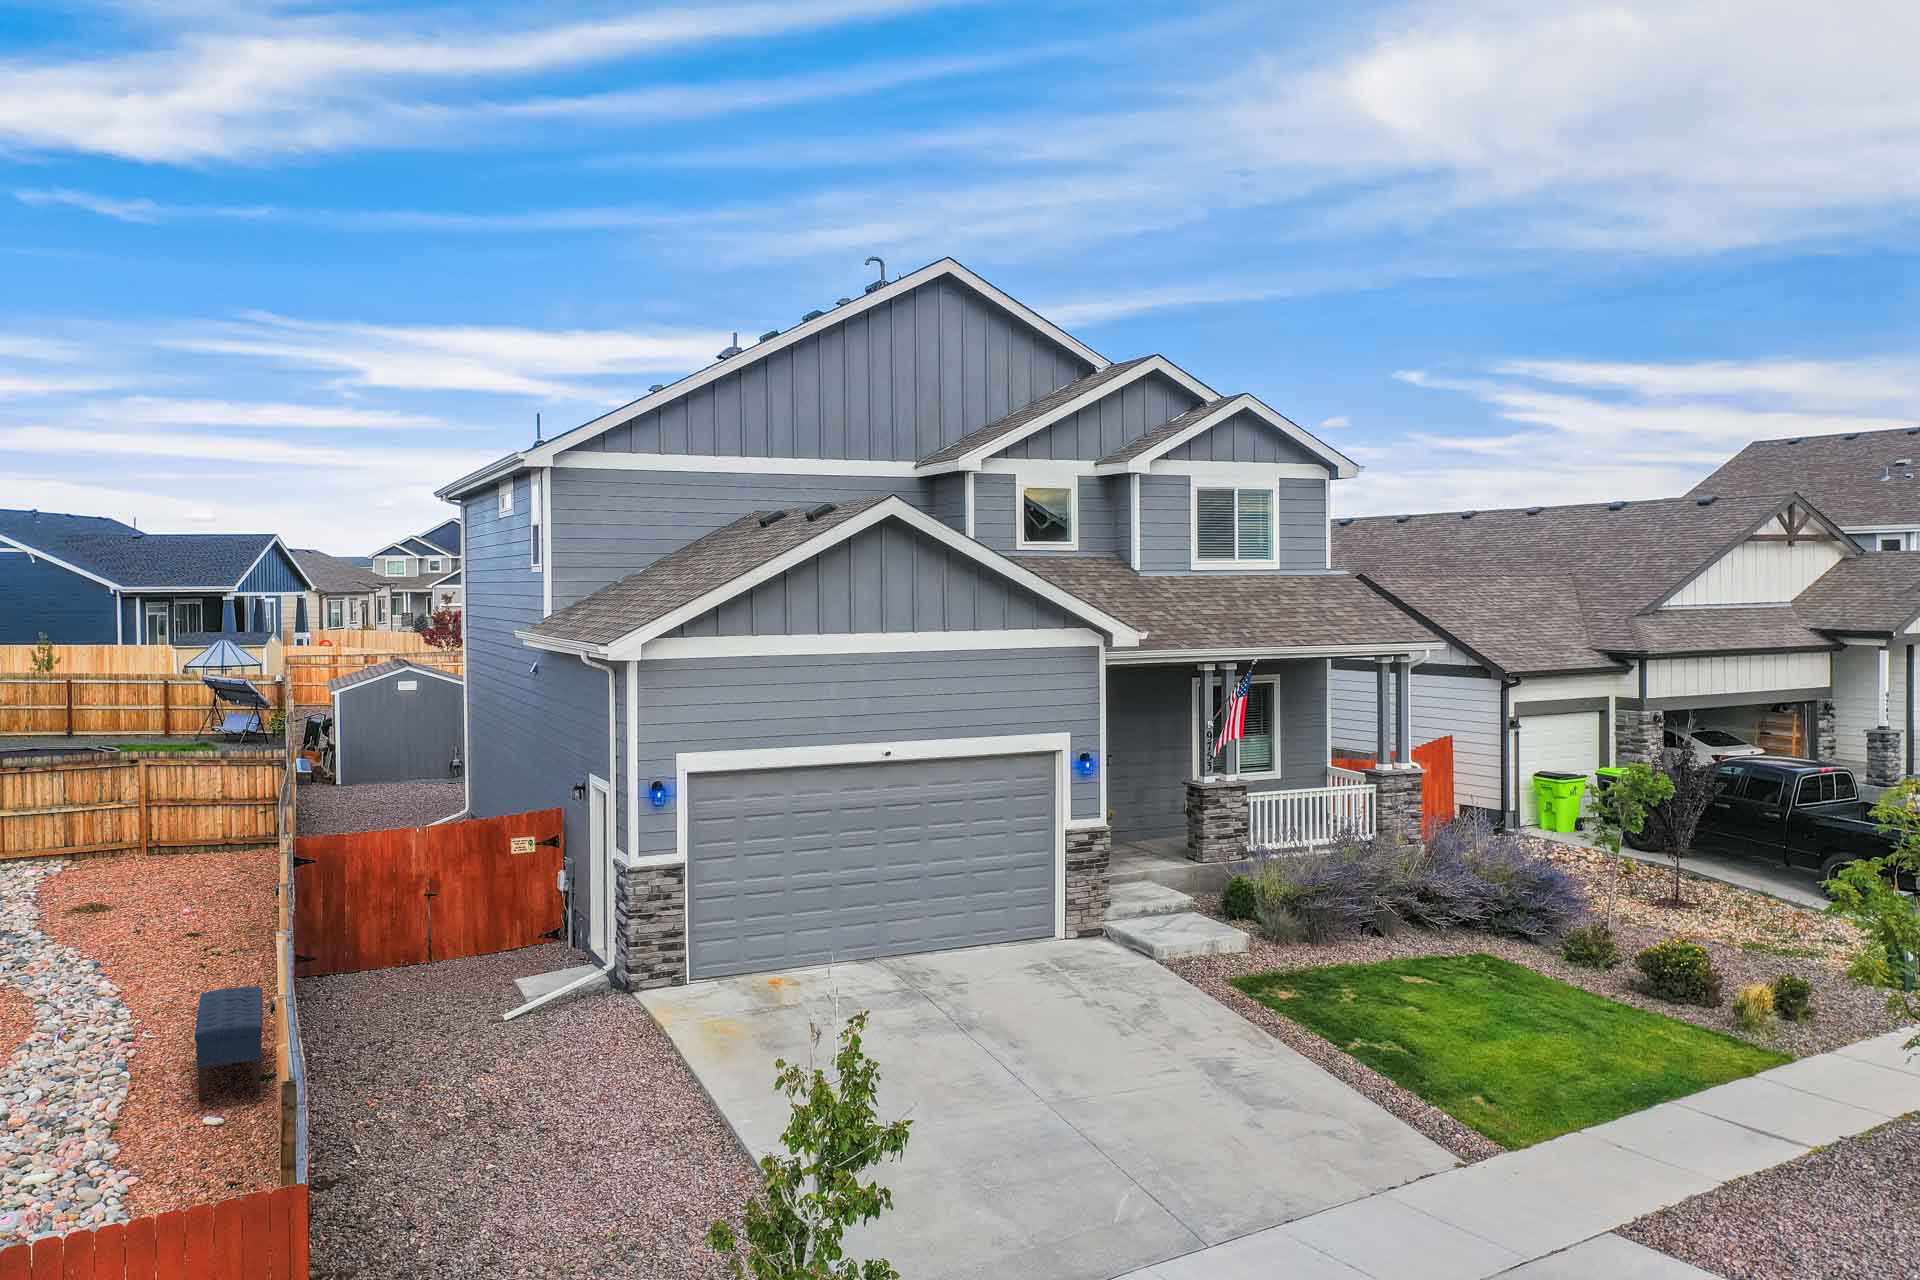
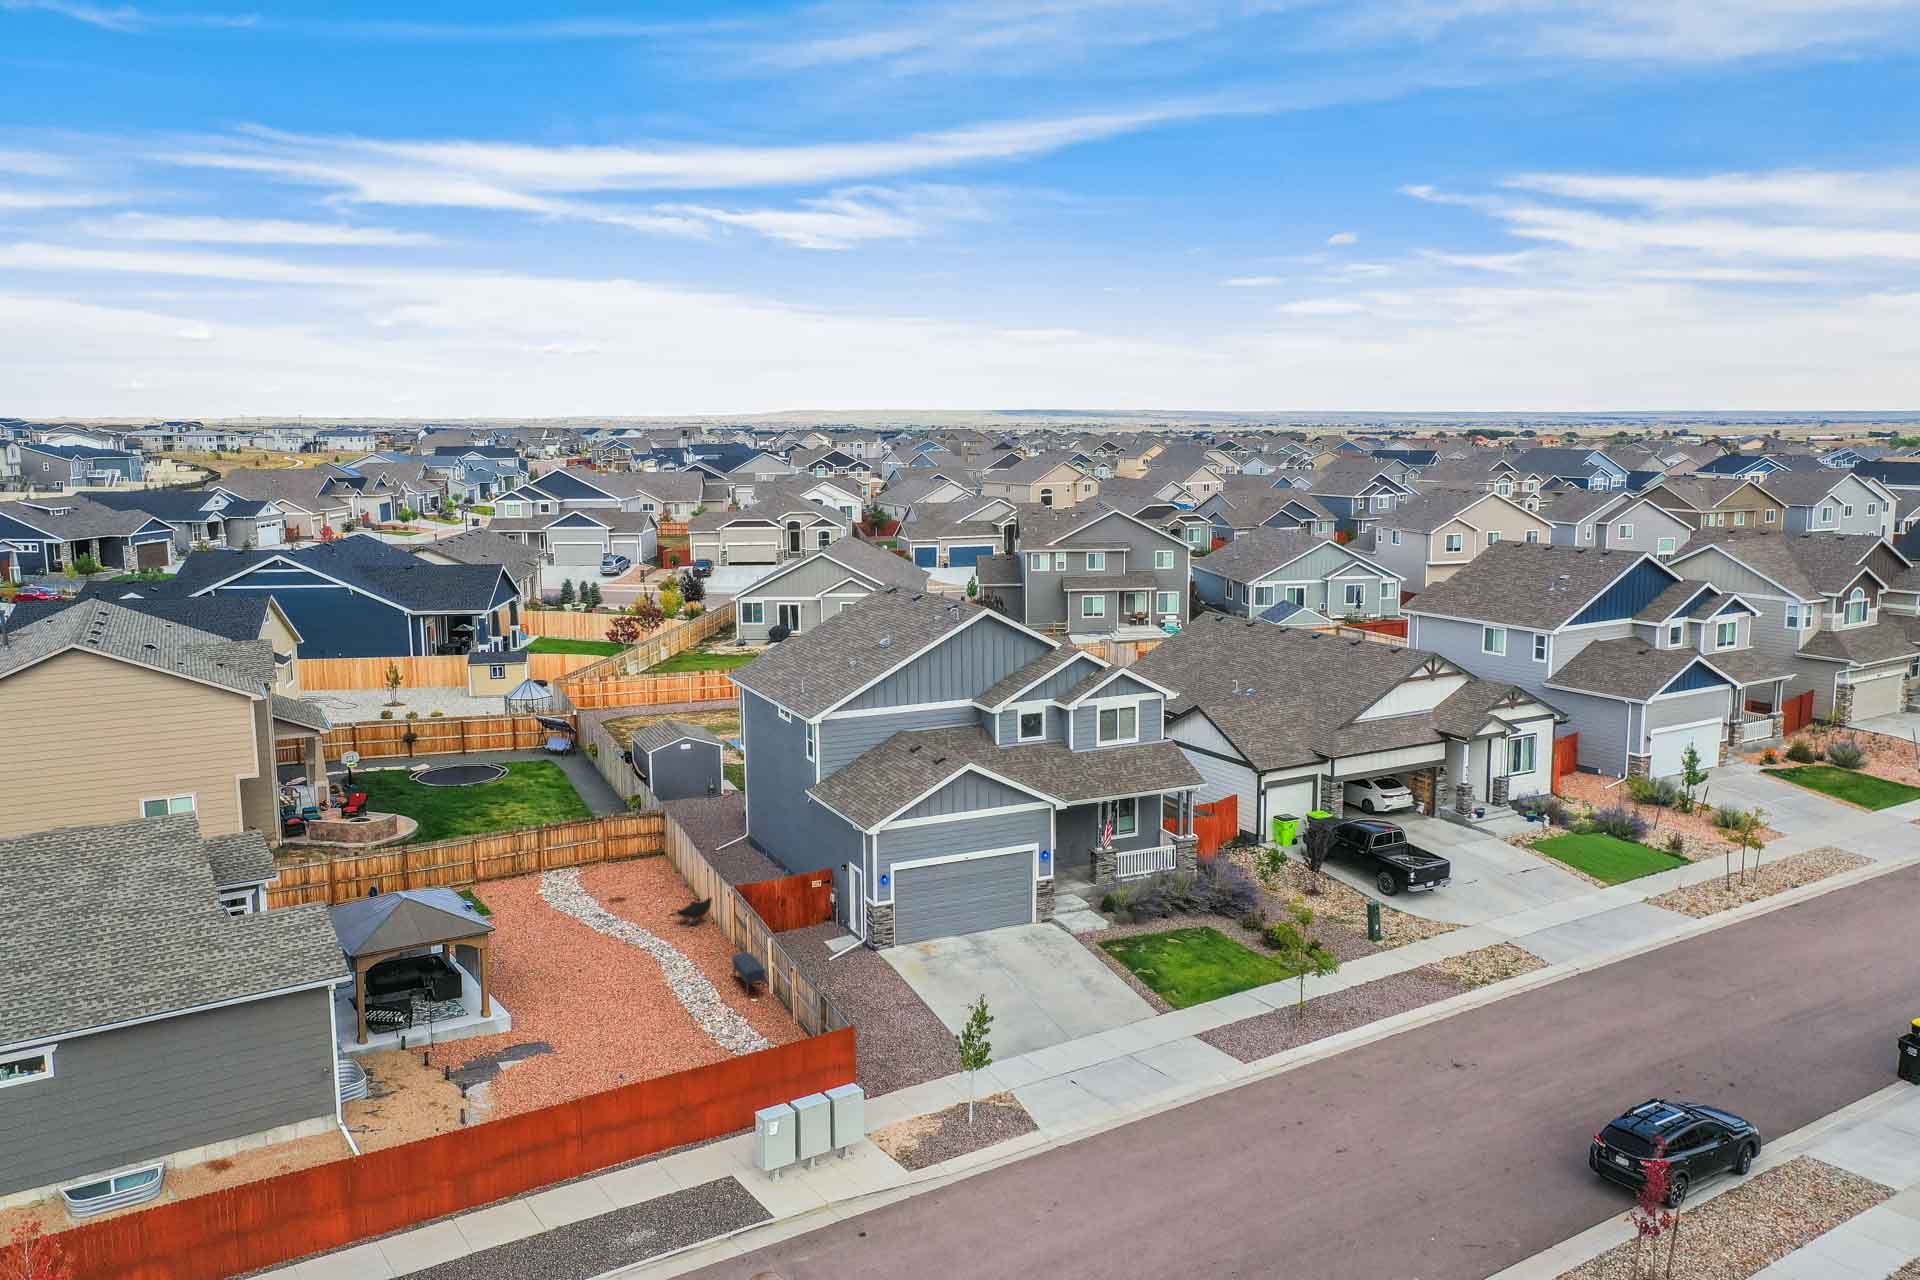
lounge chair: none [169,880,270,952] -> present [677,897,712,926]

